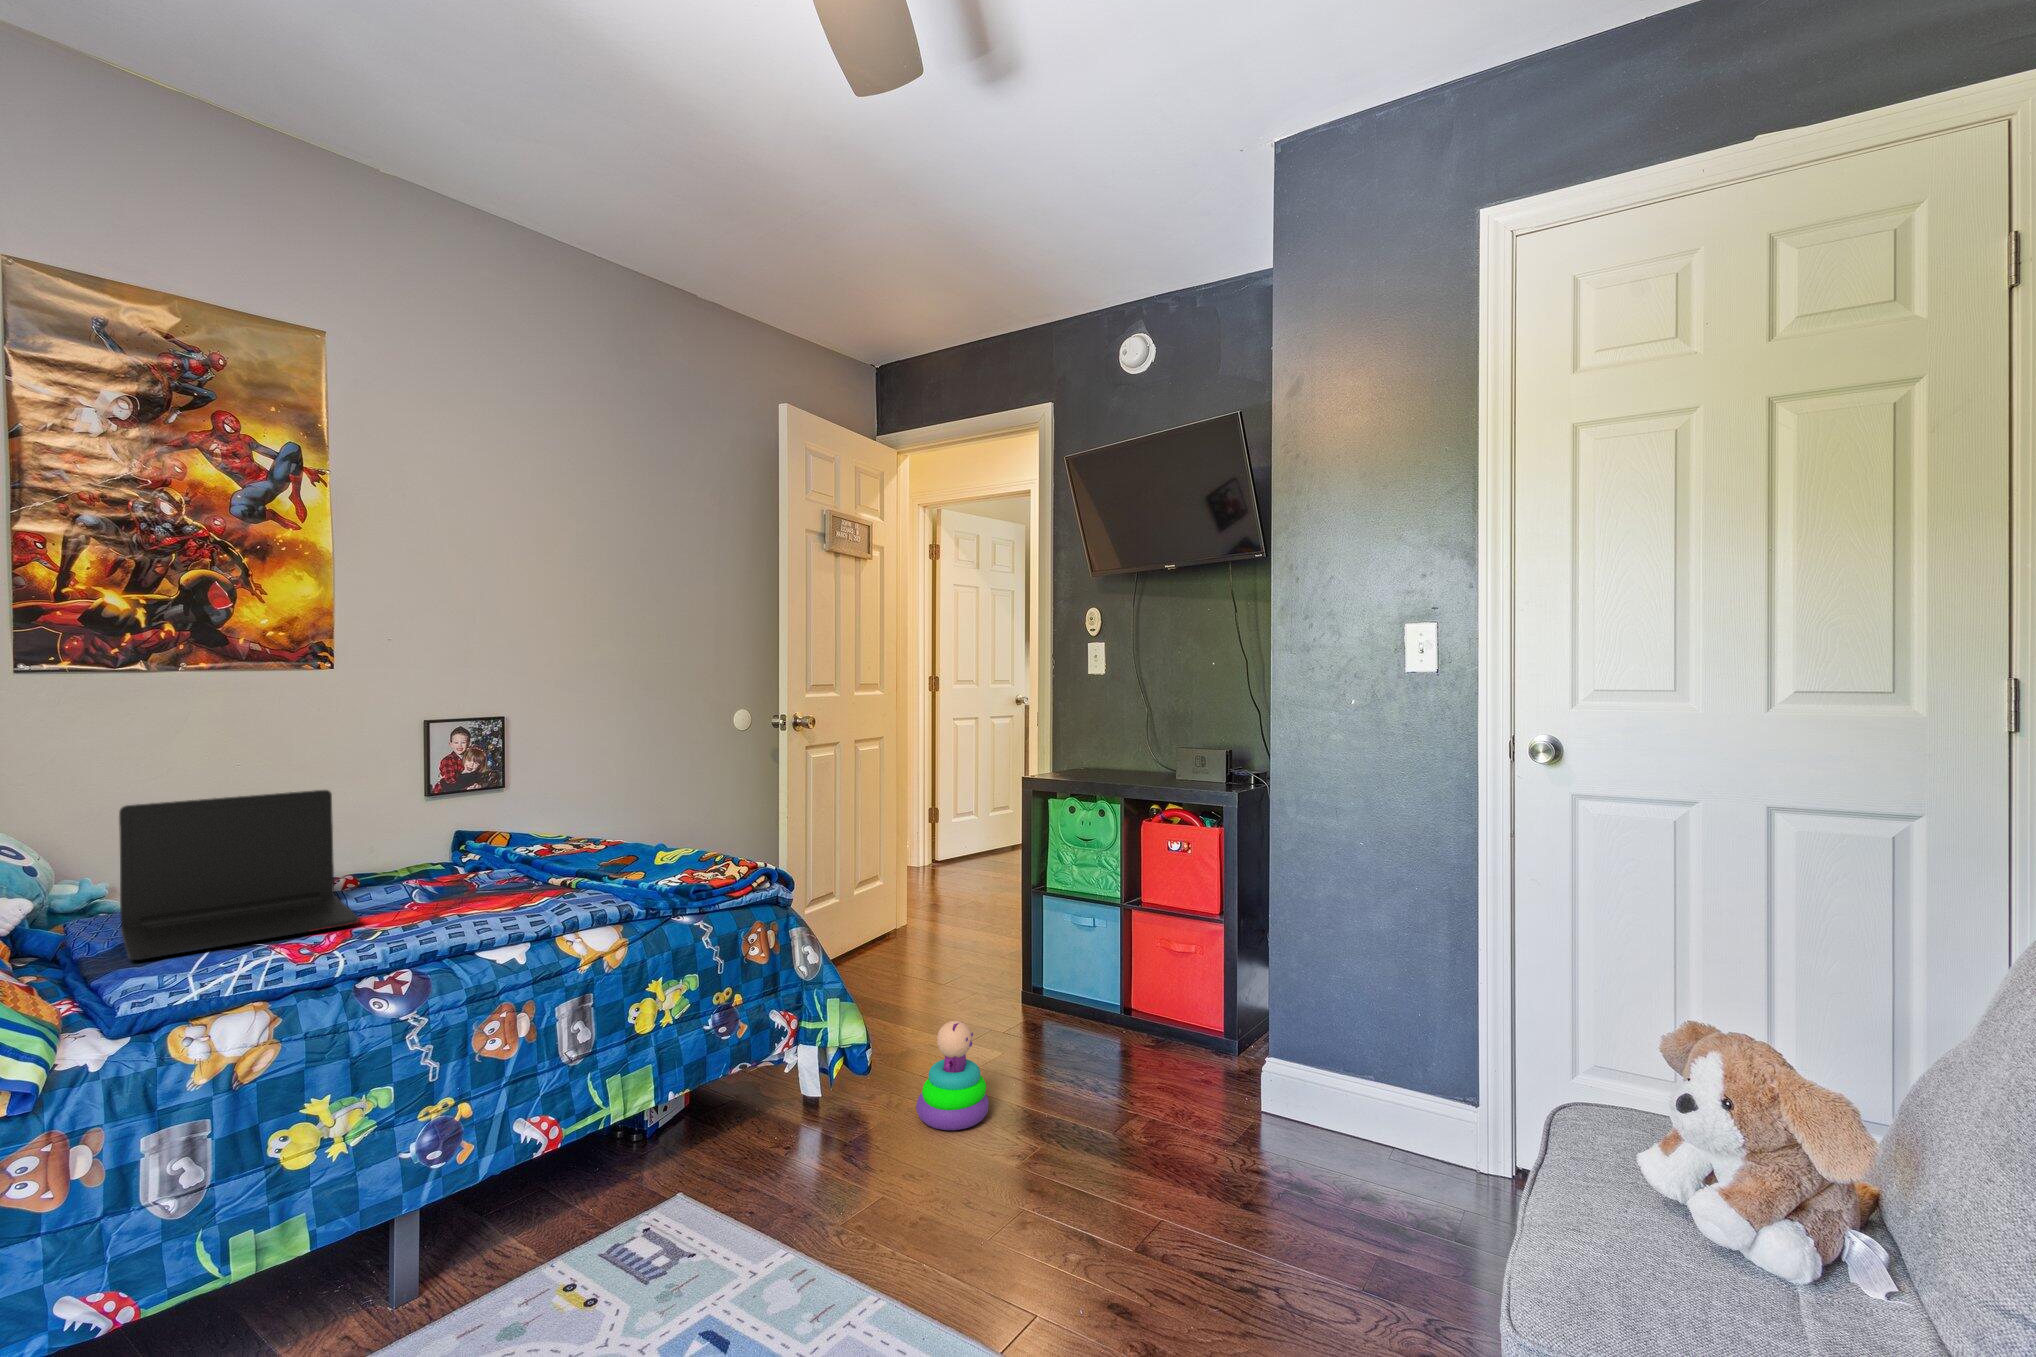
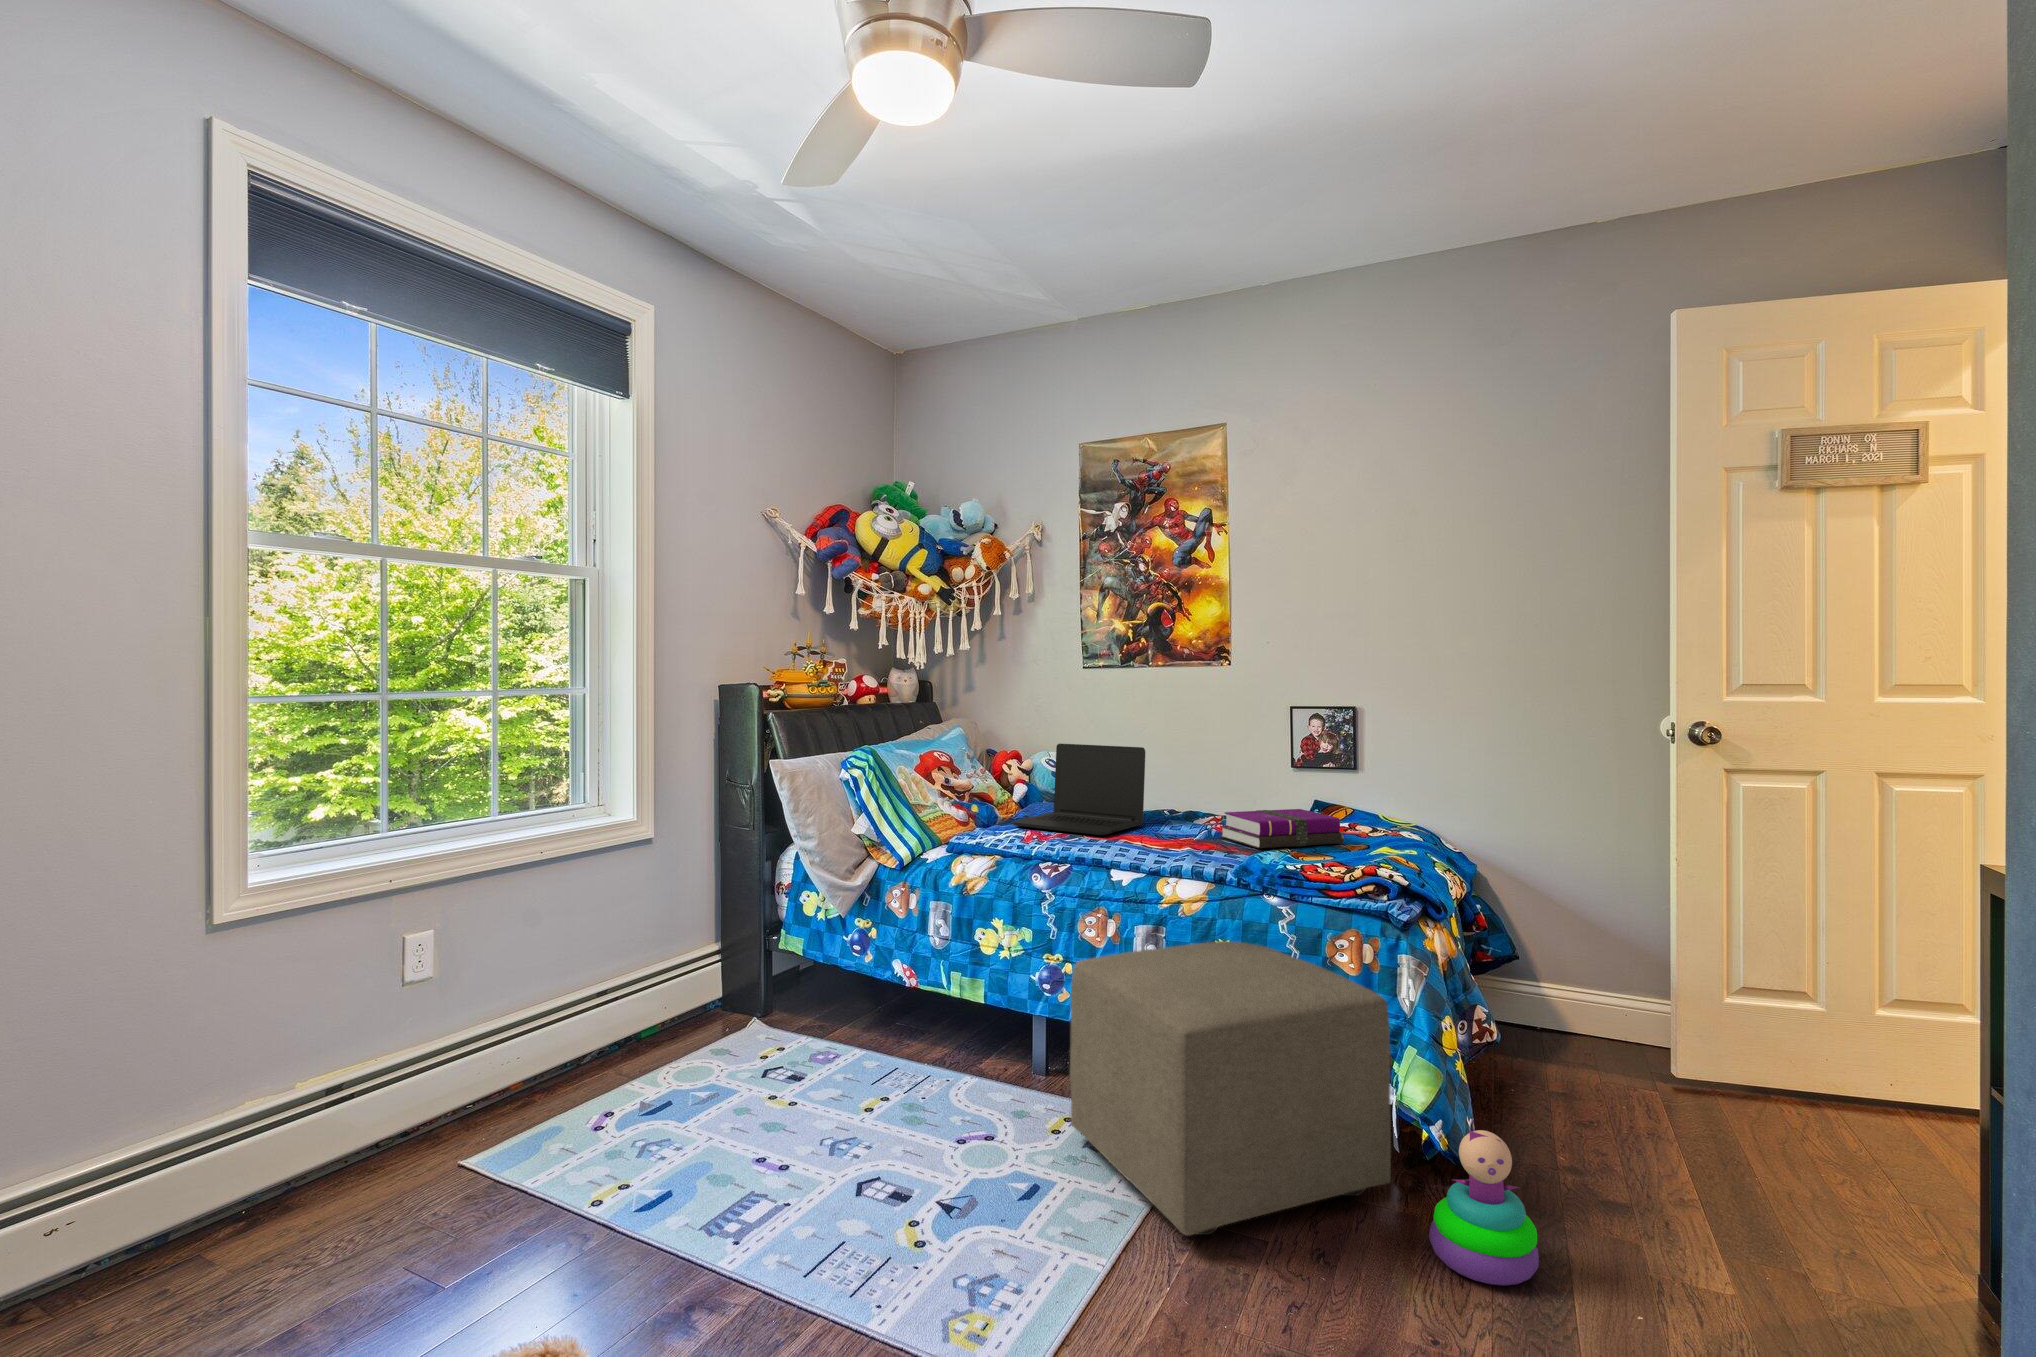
notebook: none [482,832,608,885] -> present [1221,809,1344,848]
ottoman: none [615,960,889,1271] -> present [1070,940,1391,1236]

